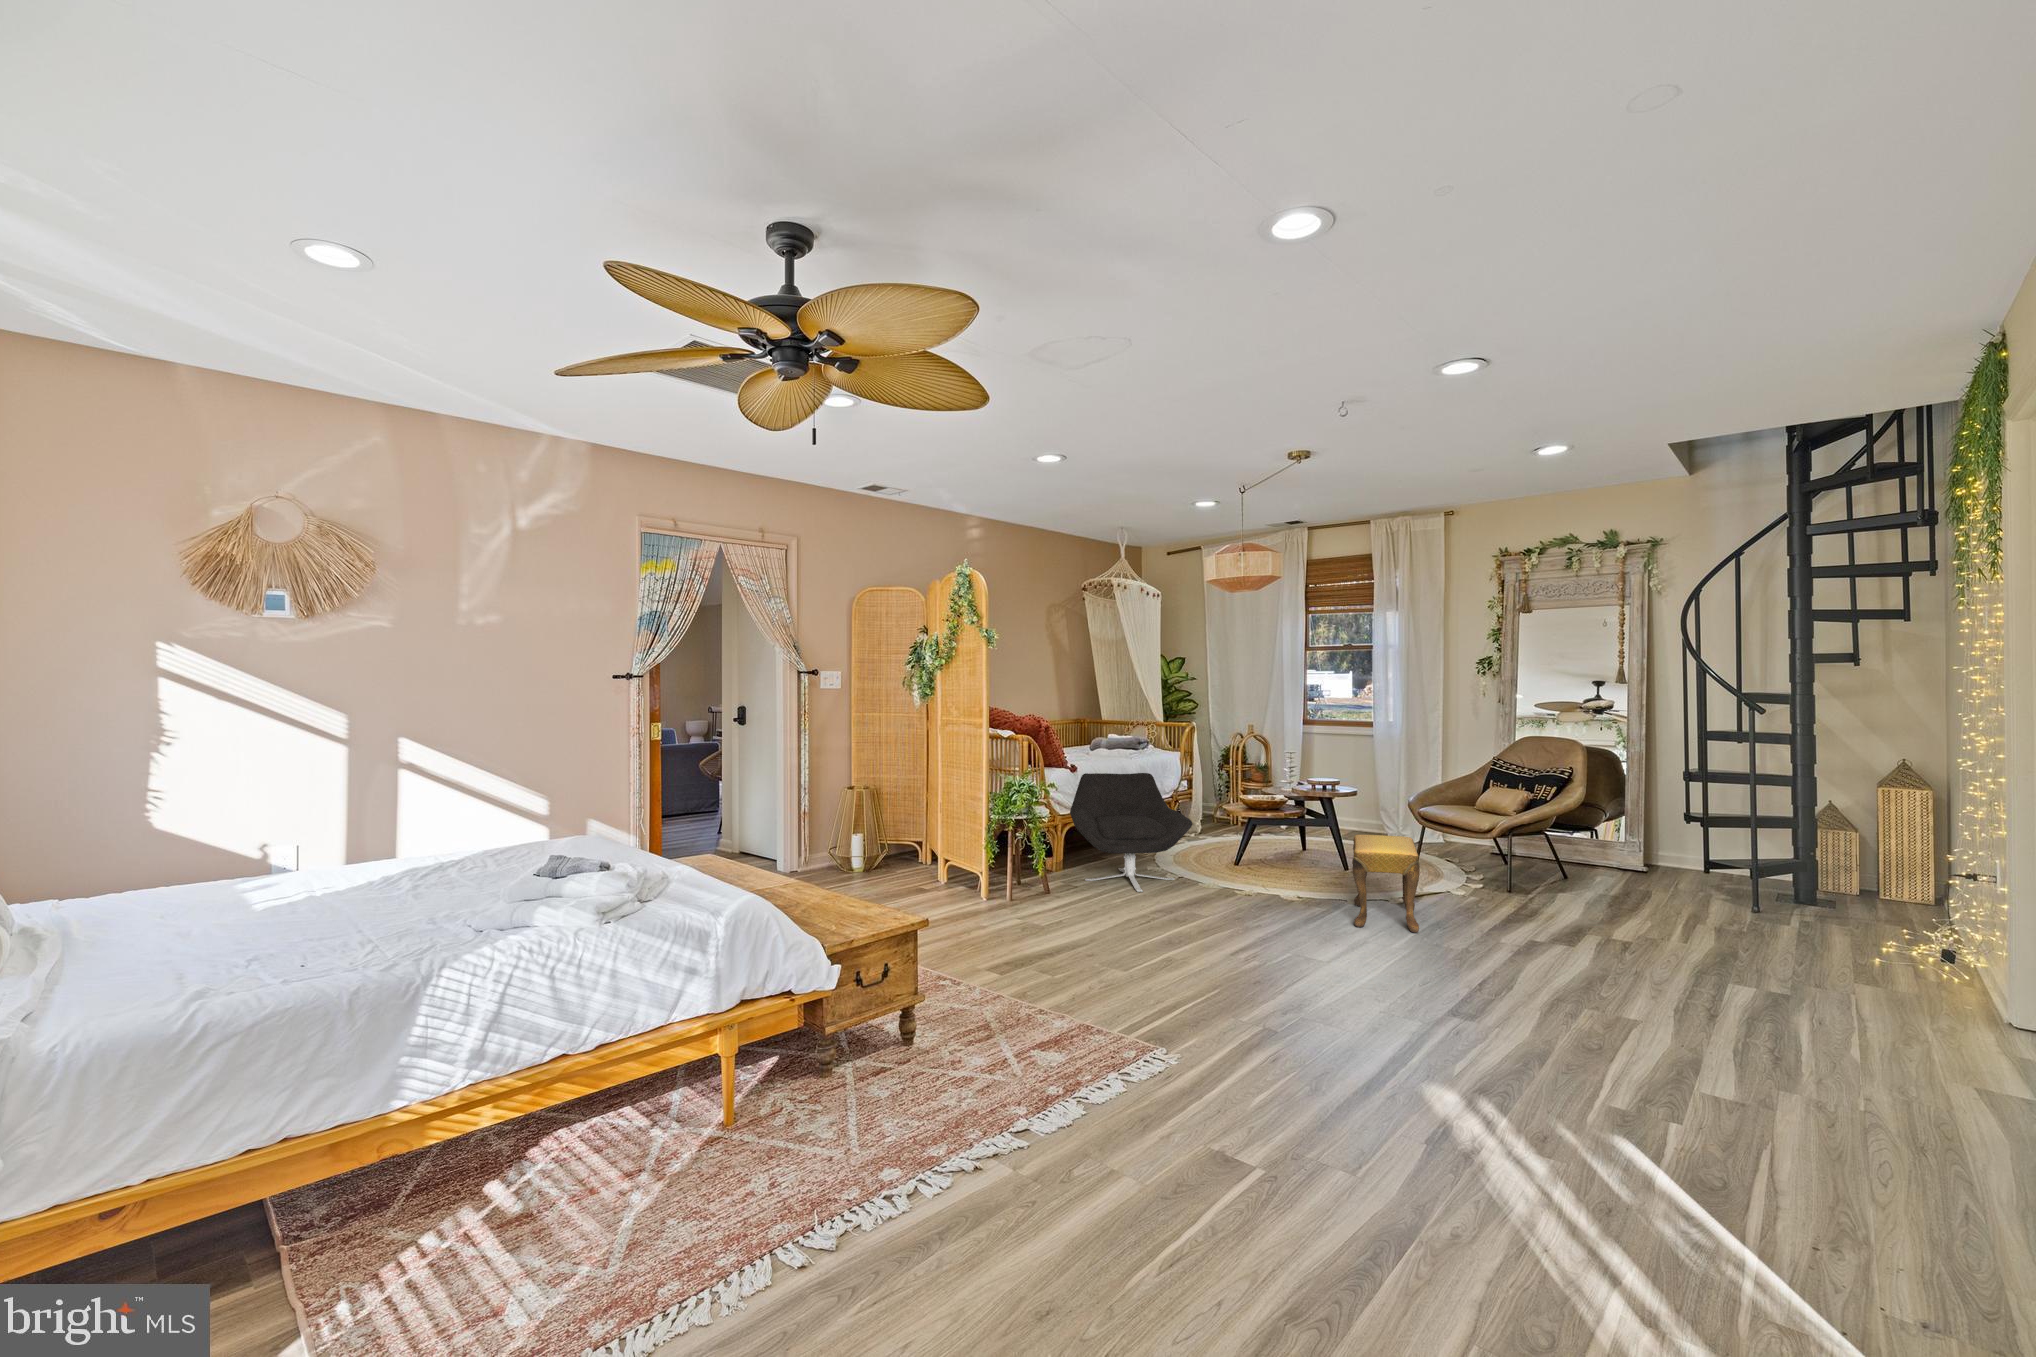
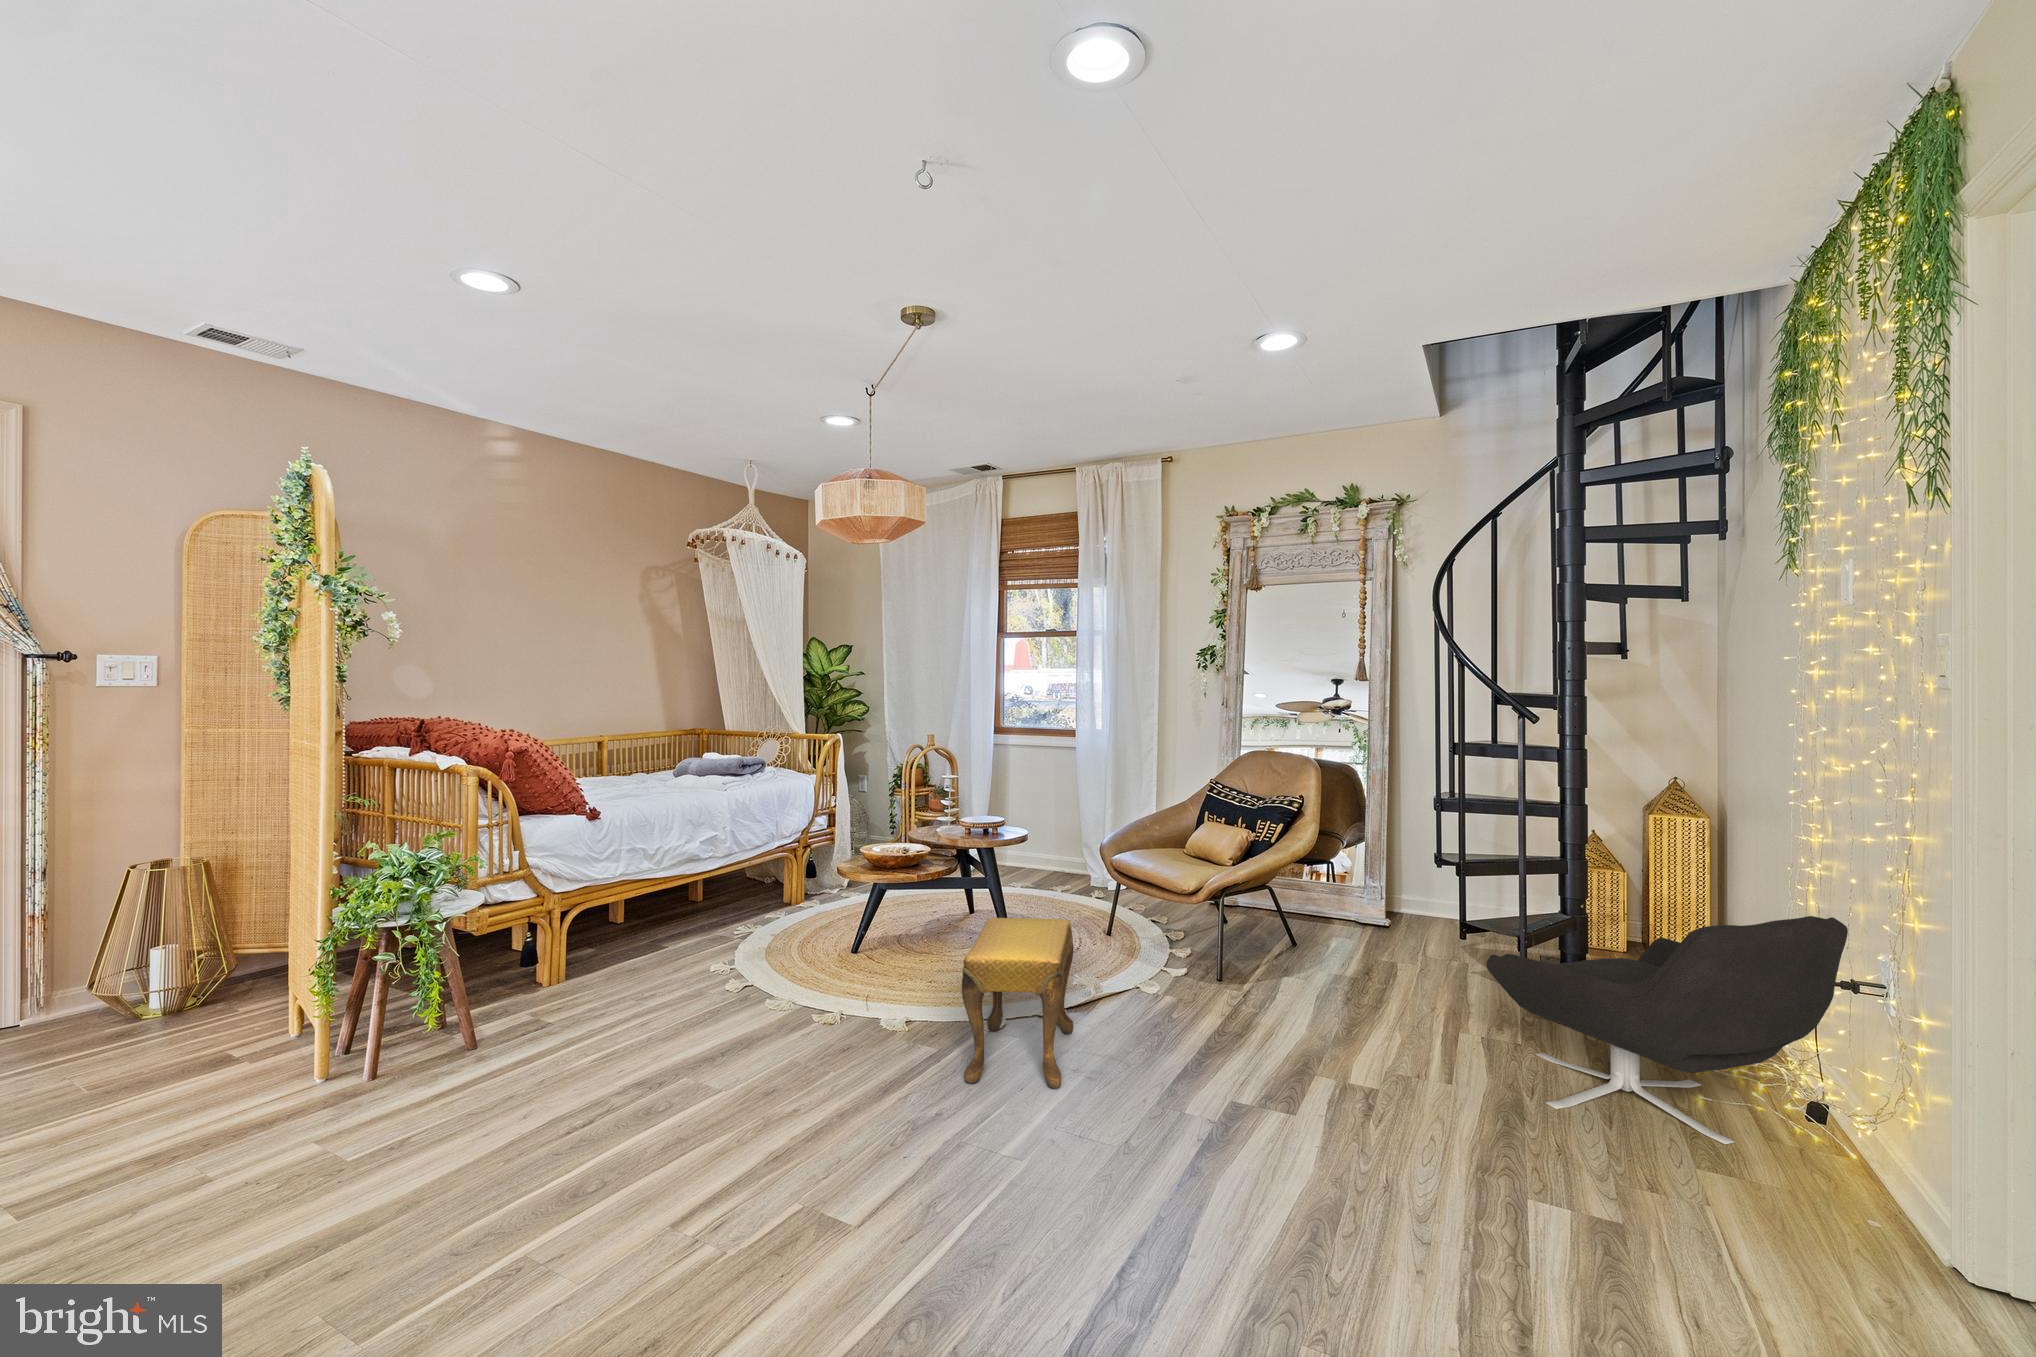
lounge chair: present [1070,773,1193,892] -> present [1486,916,1848,1144]

